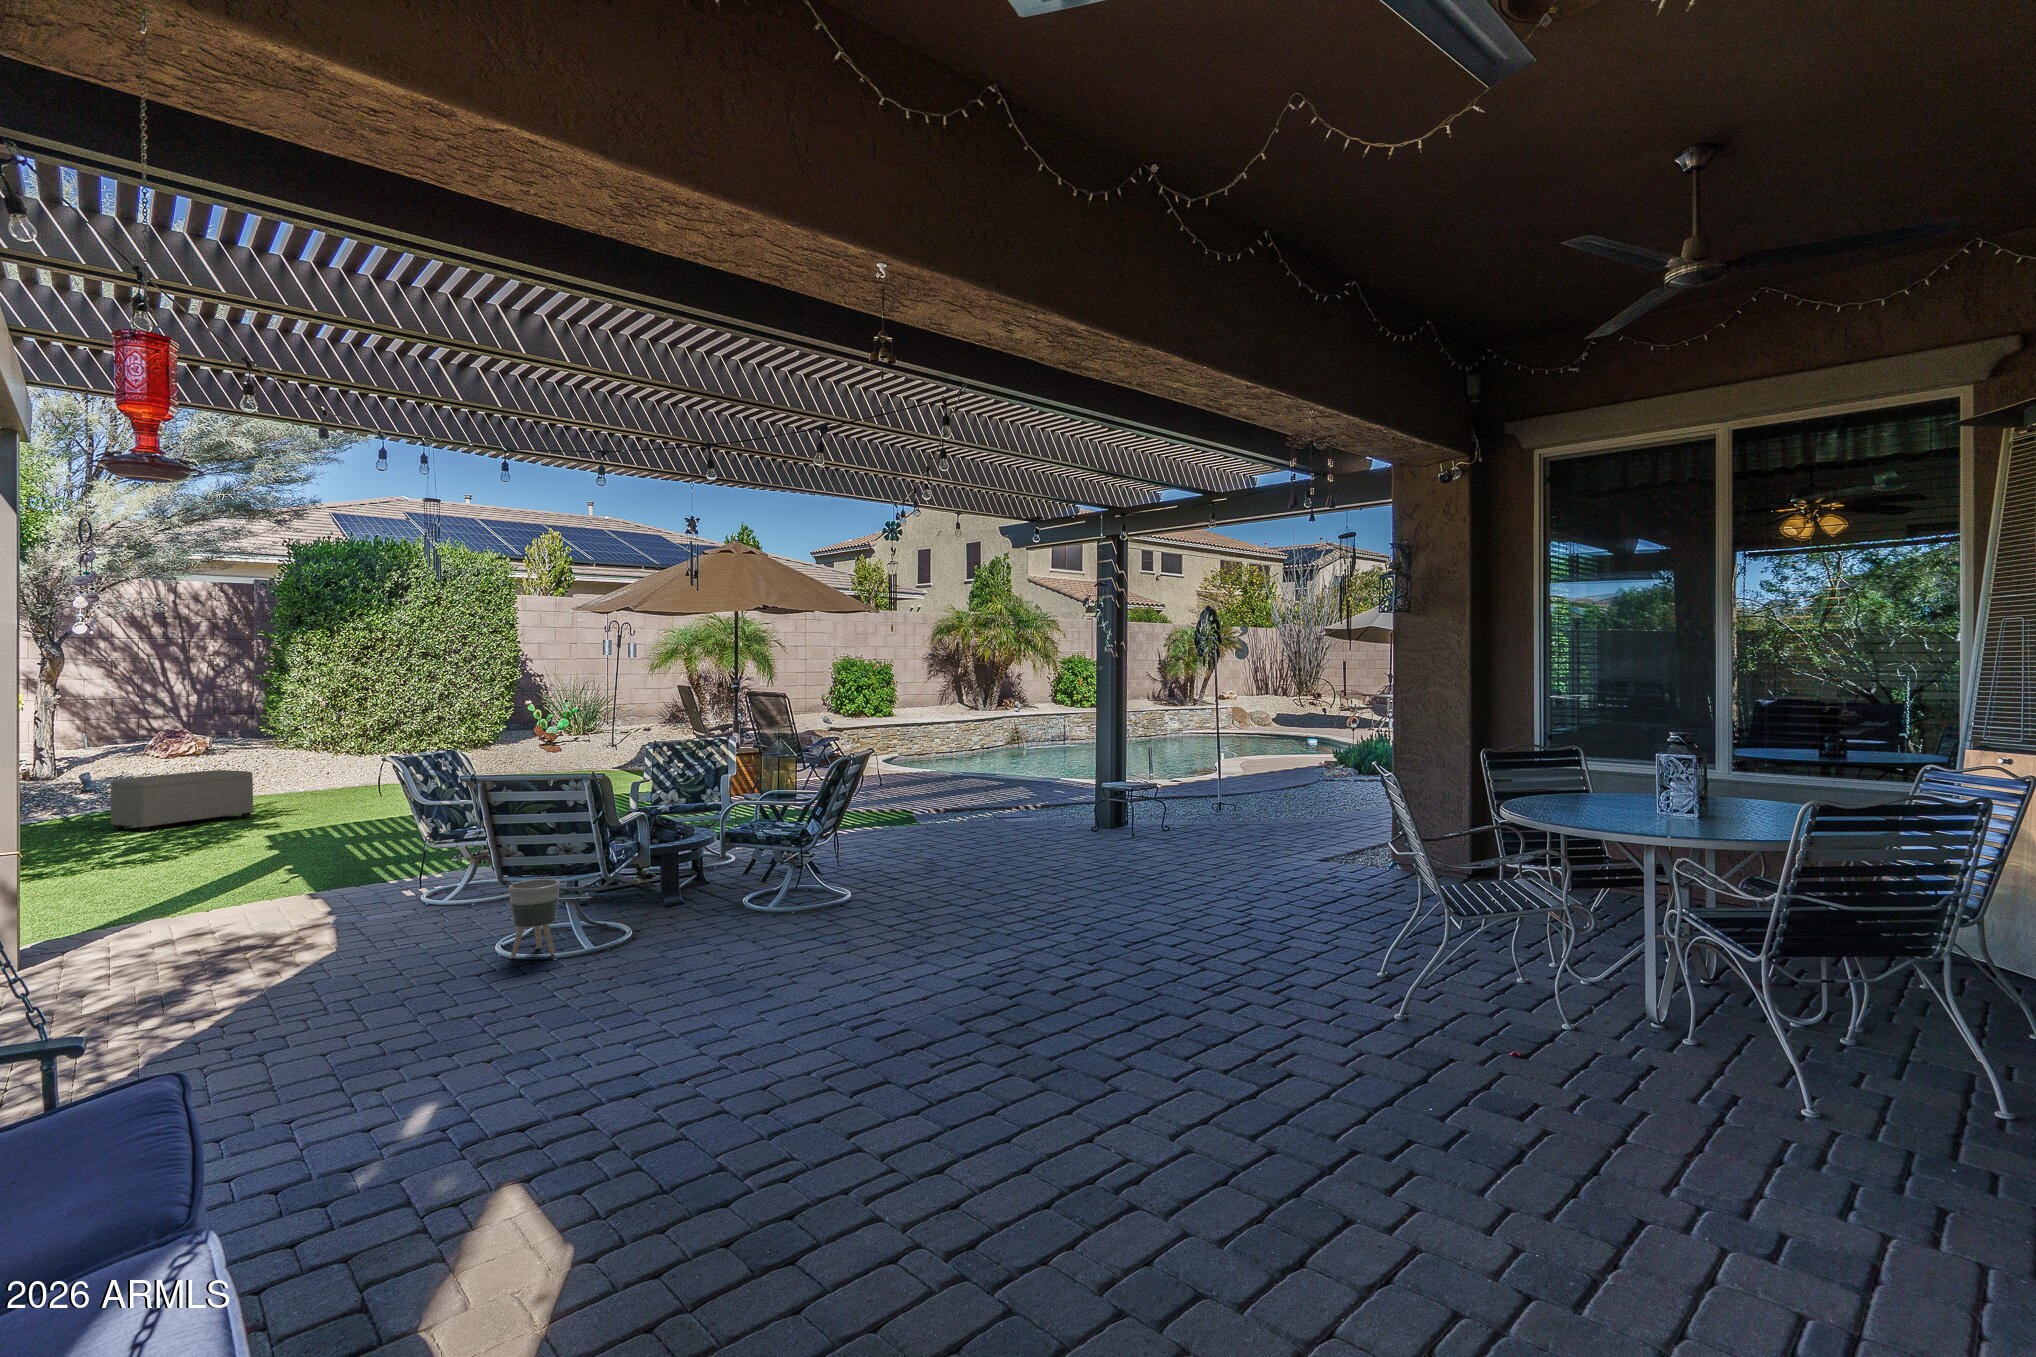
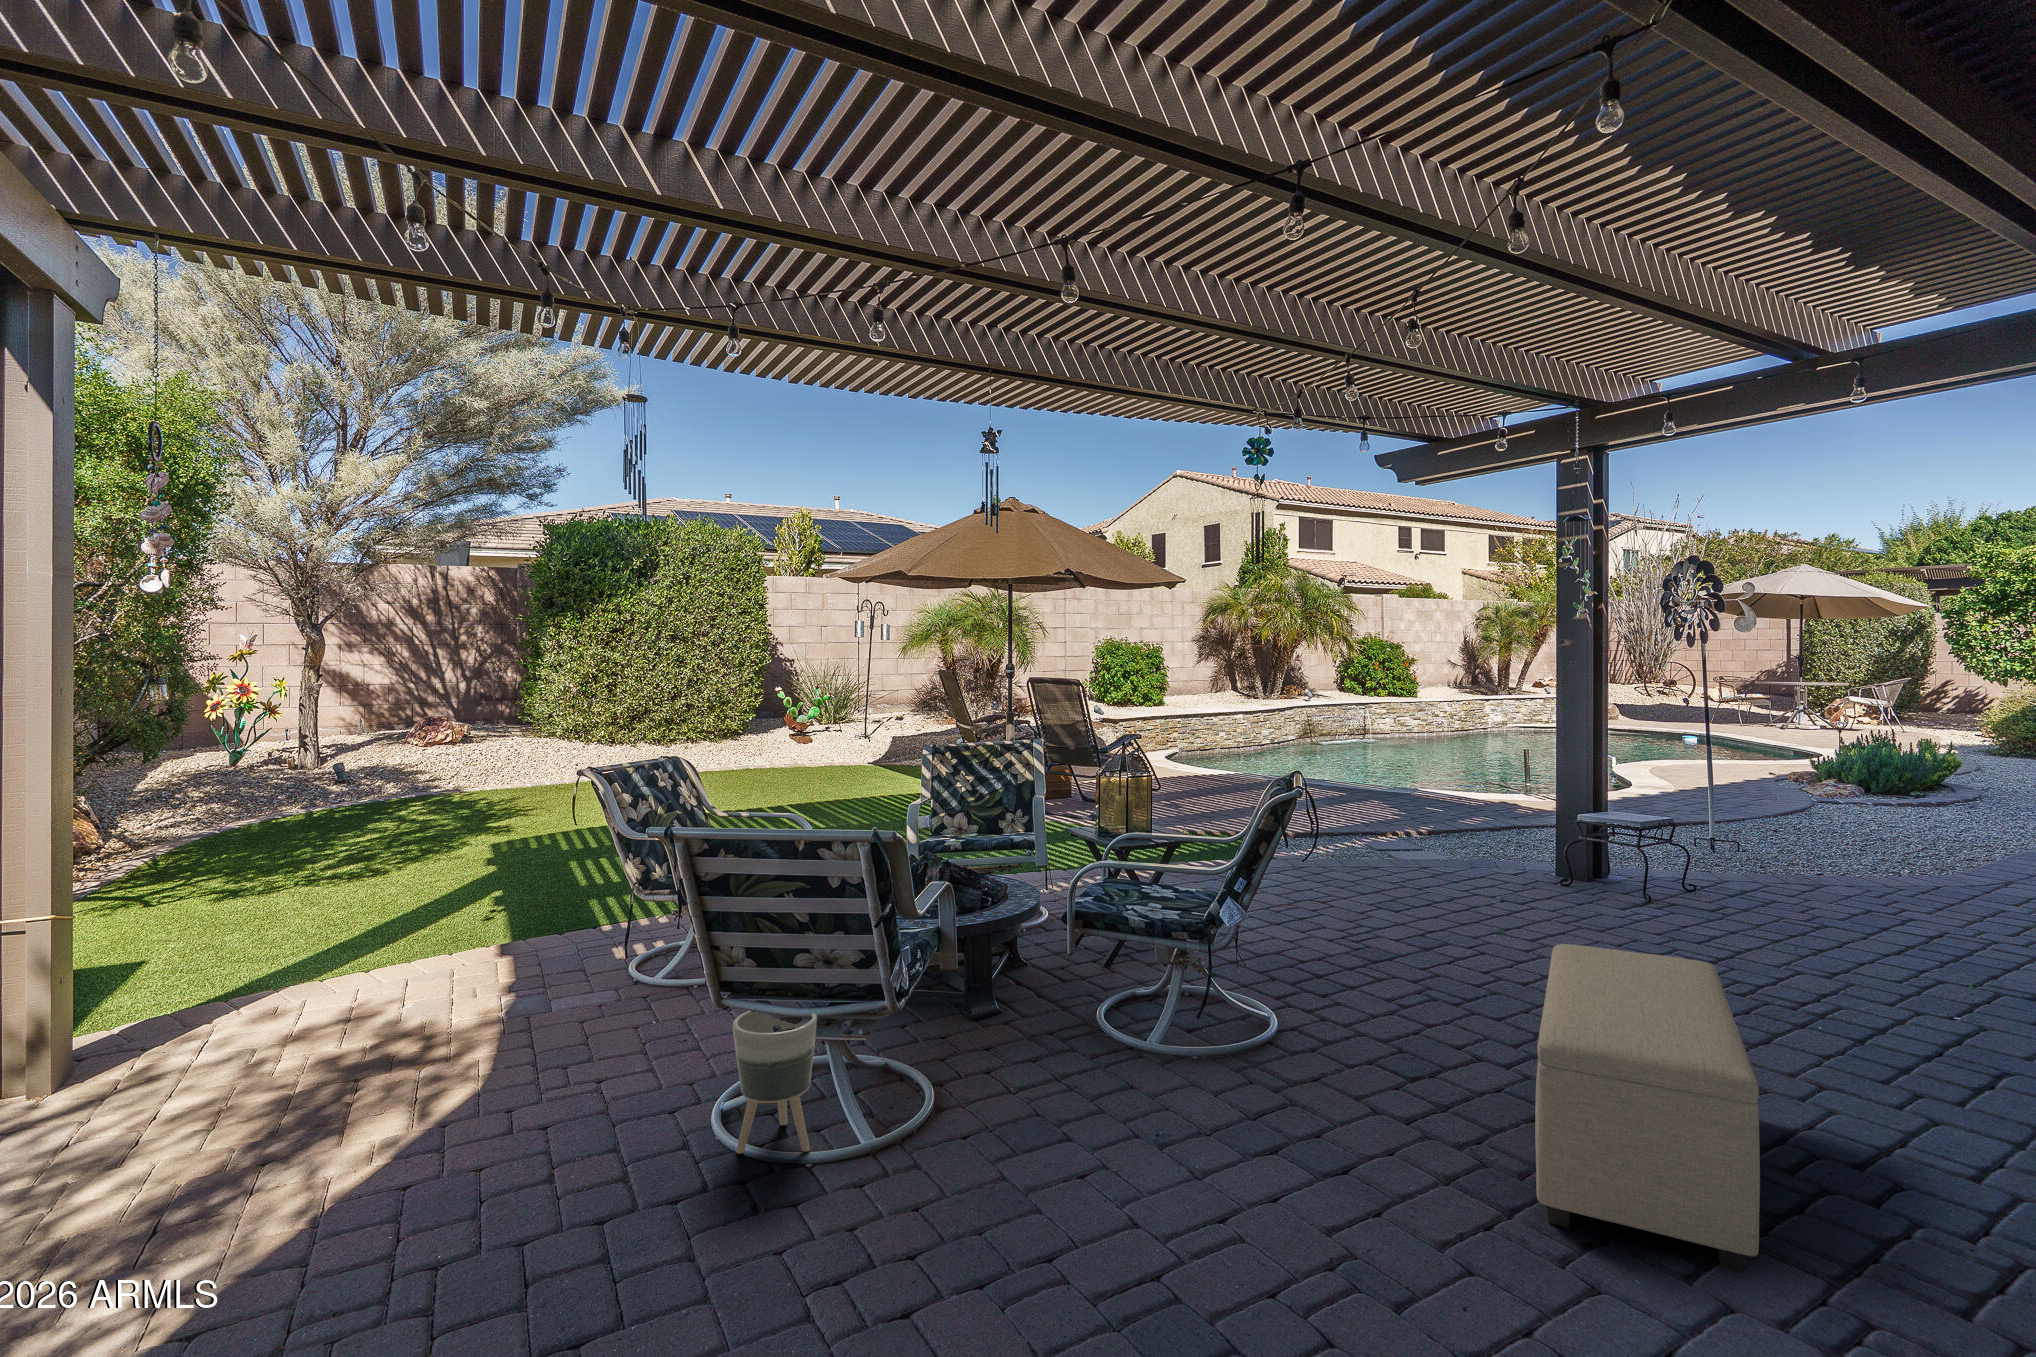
ottoman: present [111,770,253,832] -> present [1535,944,1760,1273]

